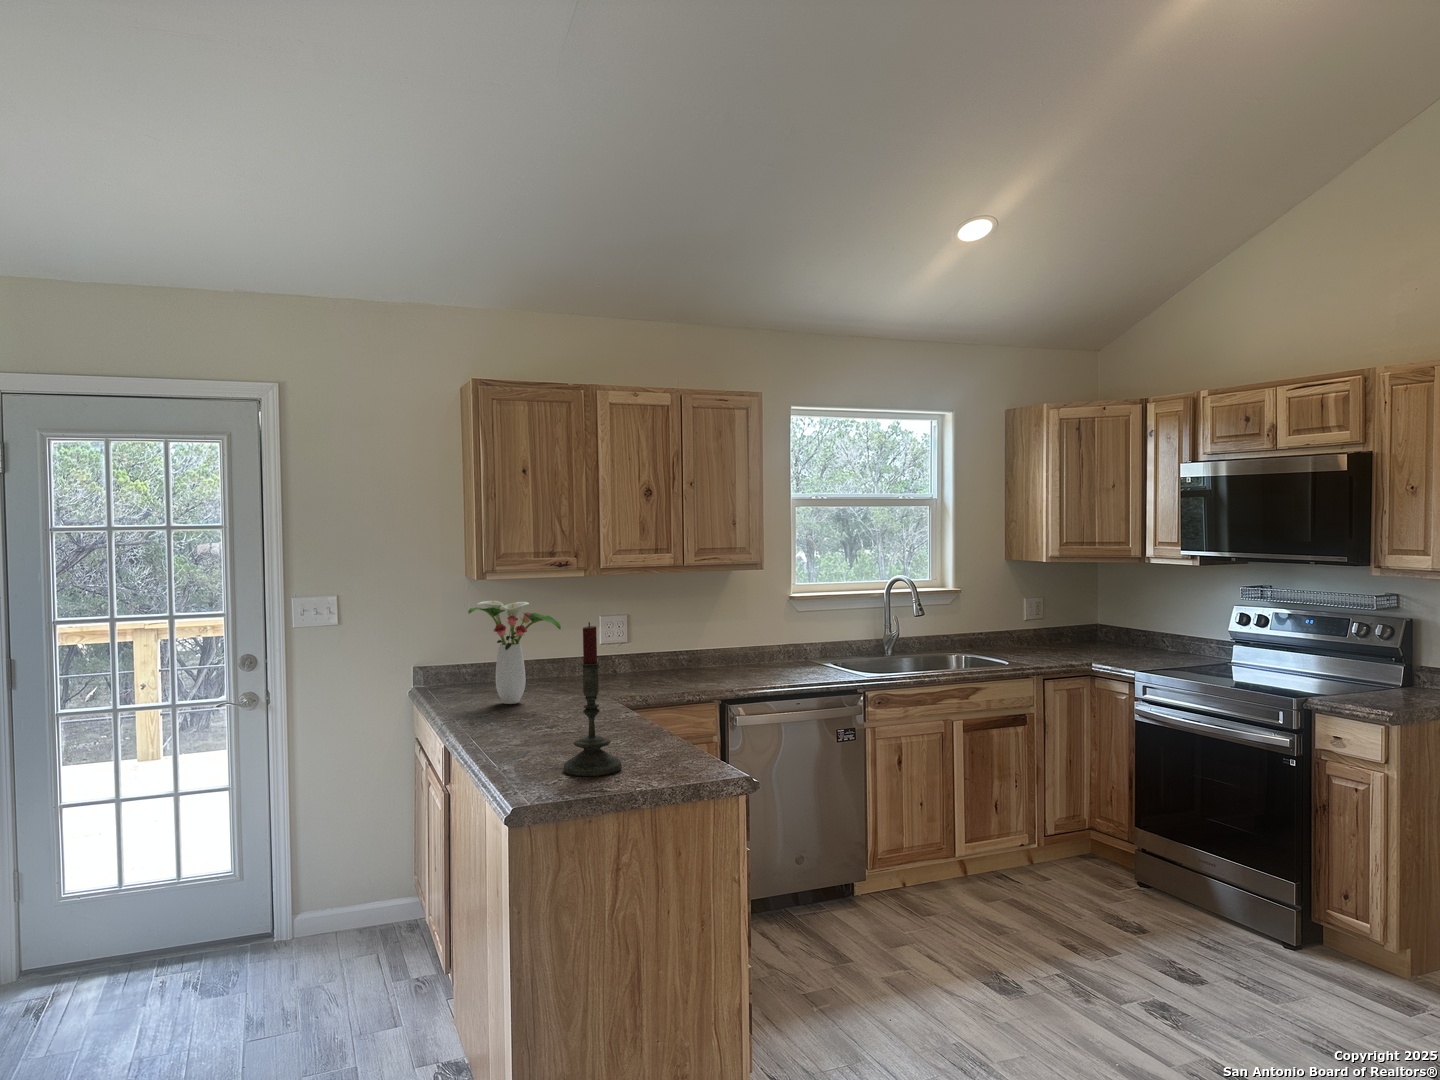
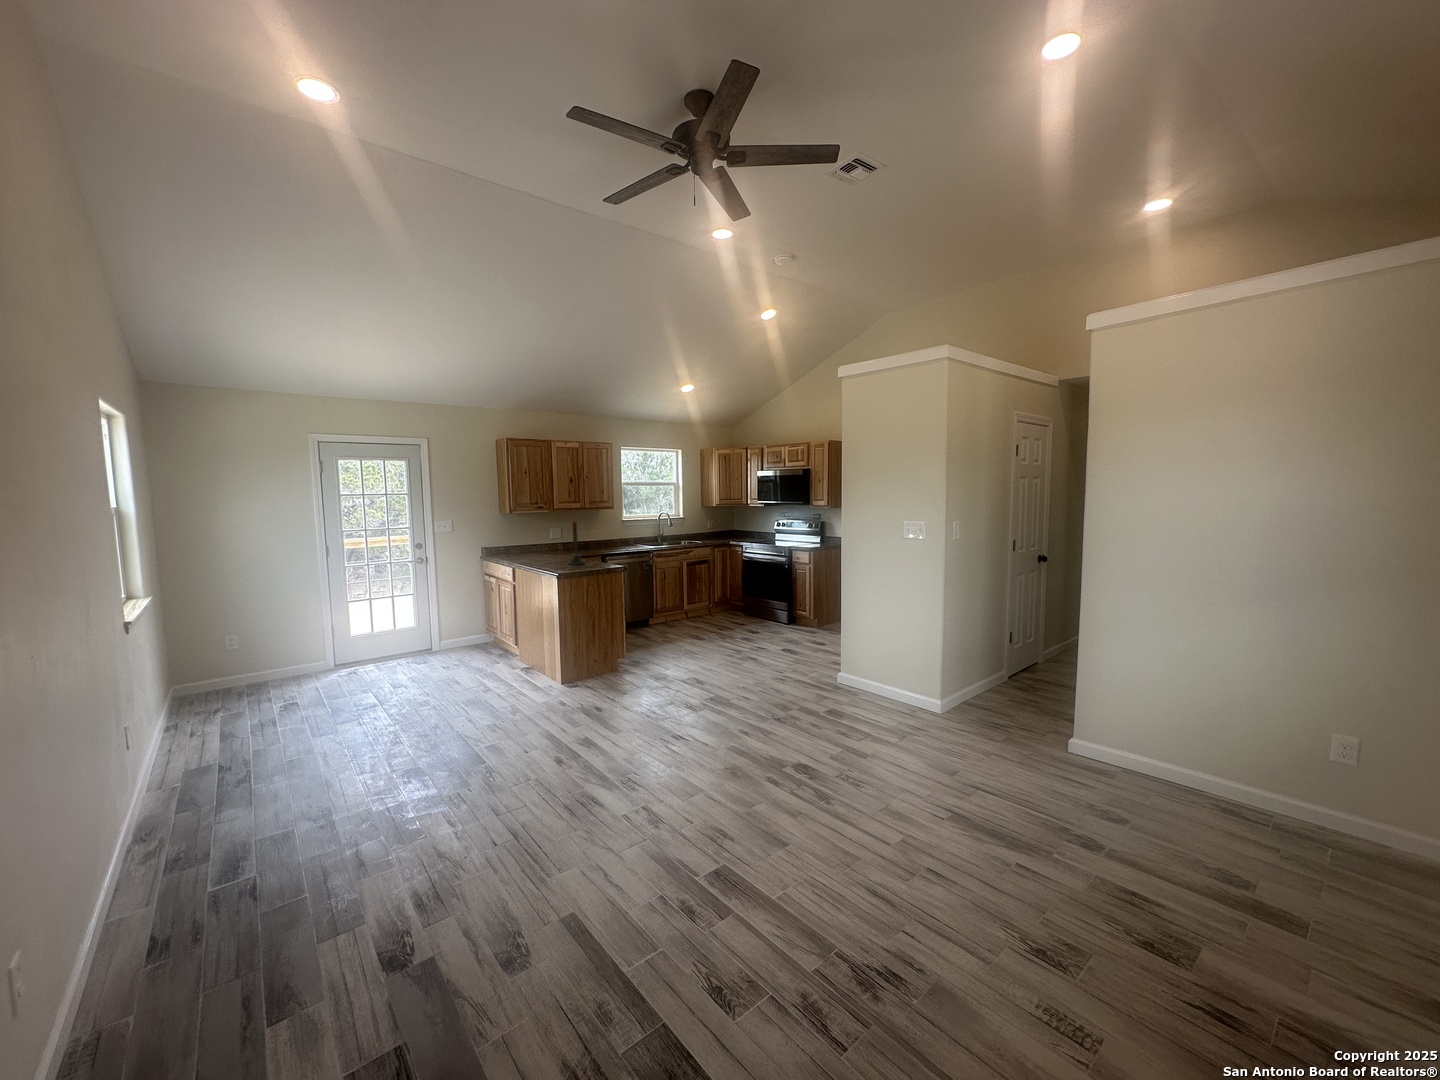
flower arrangement: present [468,600,561,704] -> none [514,520,547,557]

